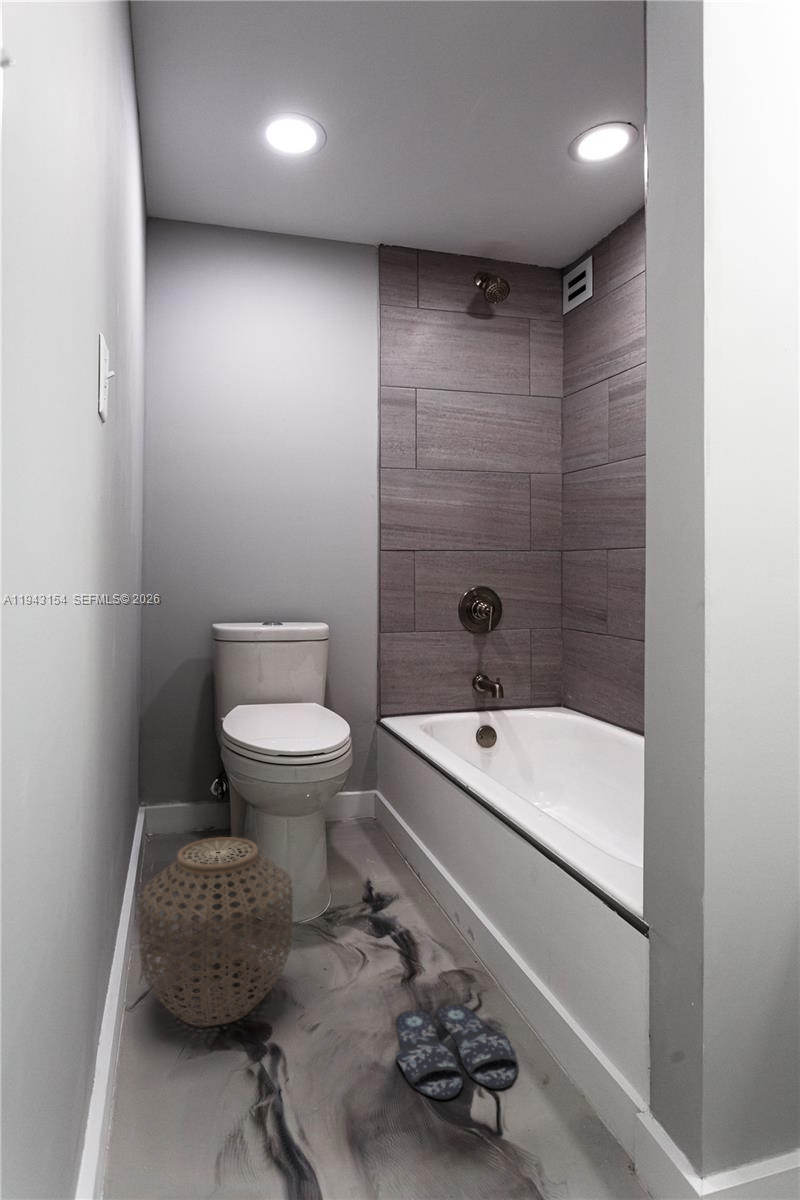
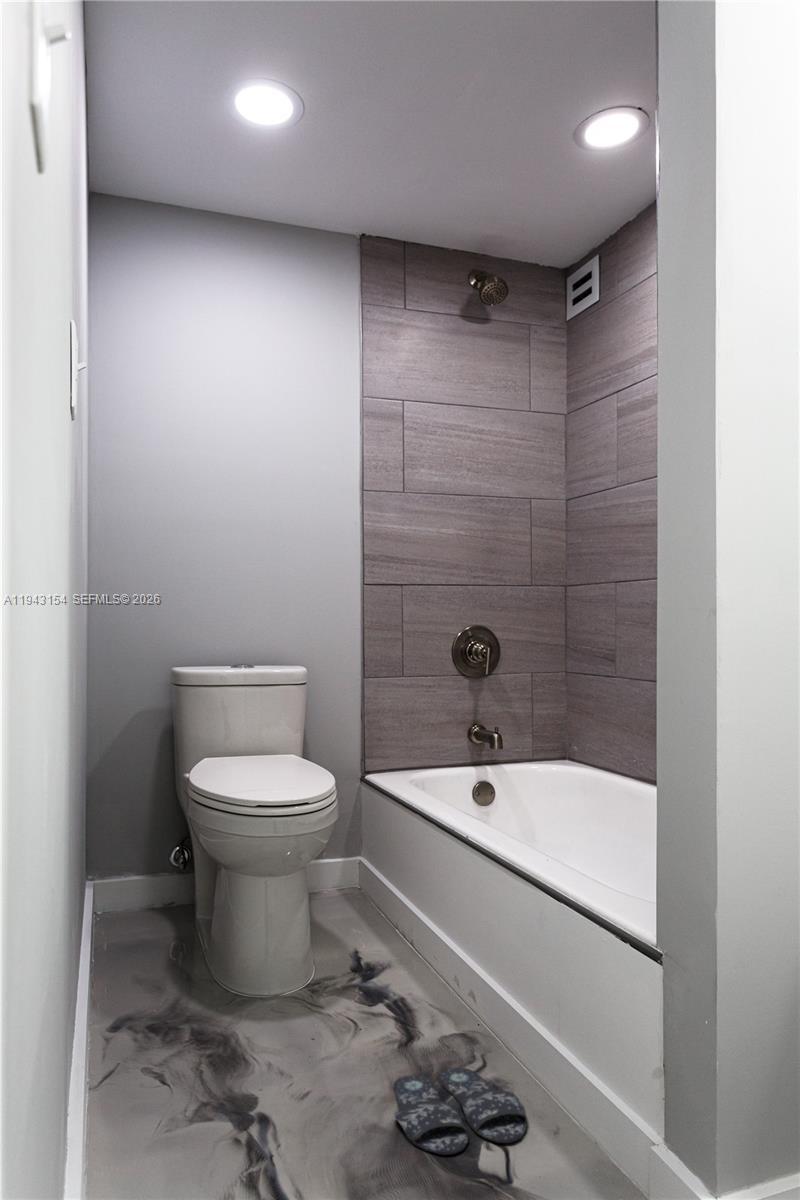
woven basket: present [139,837,293,1026] -> none [110,891,277,1097]

